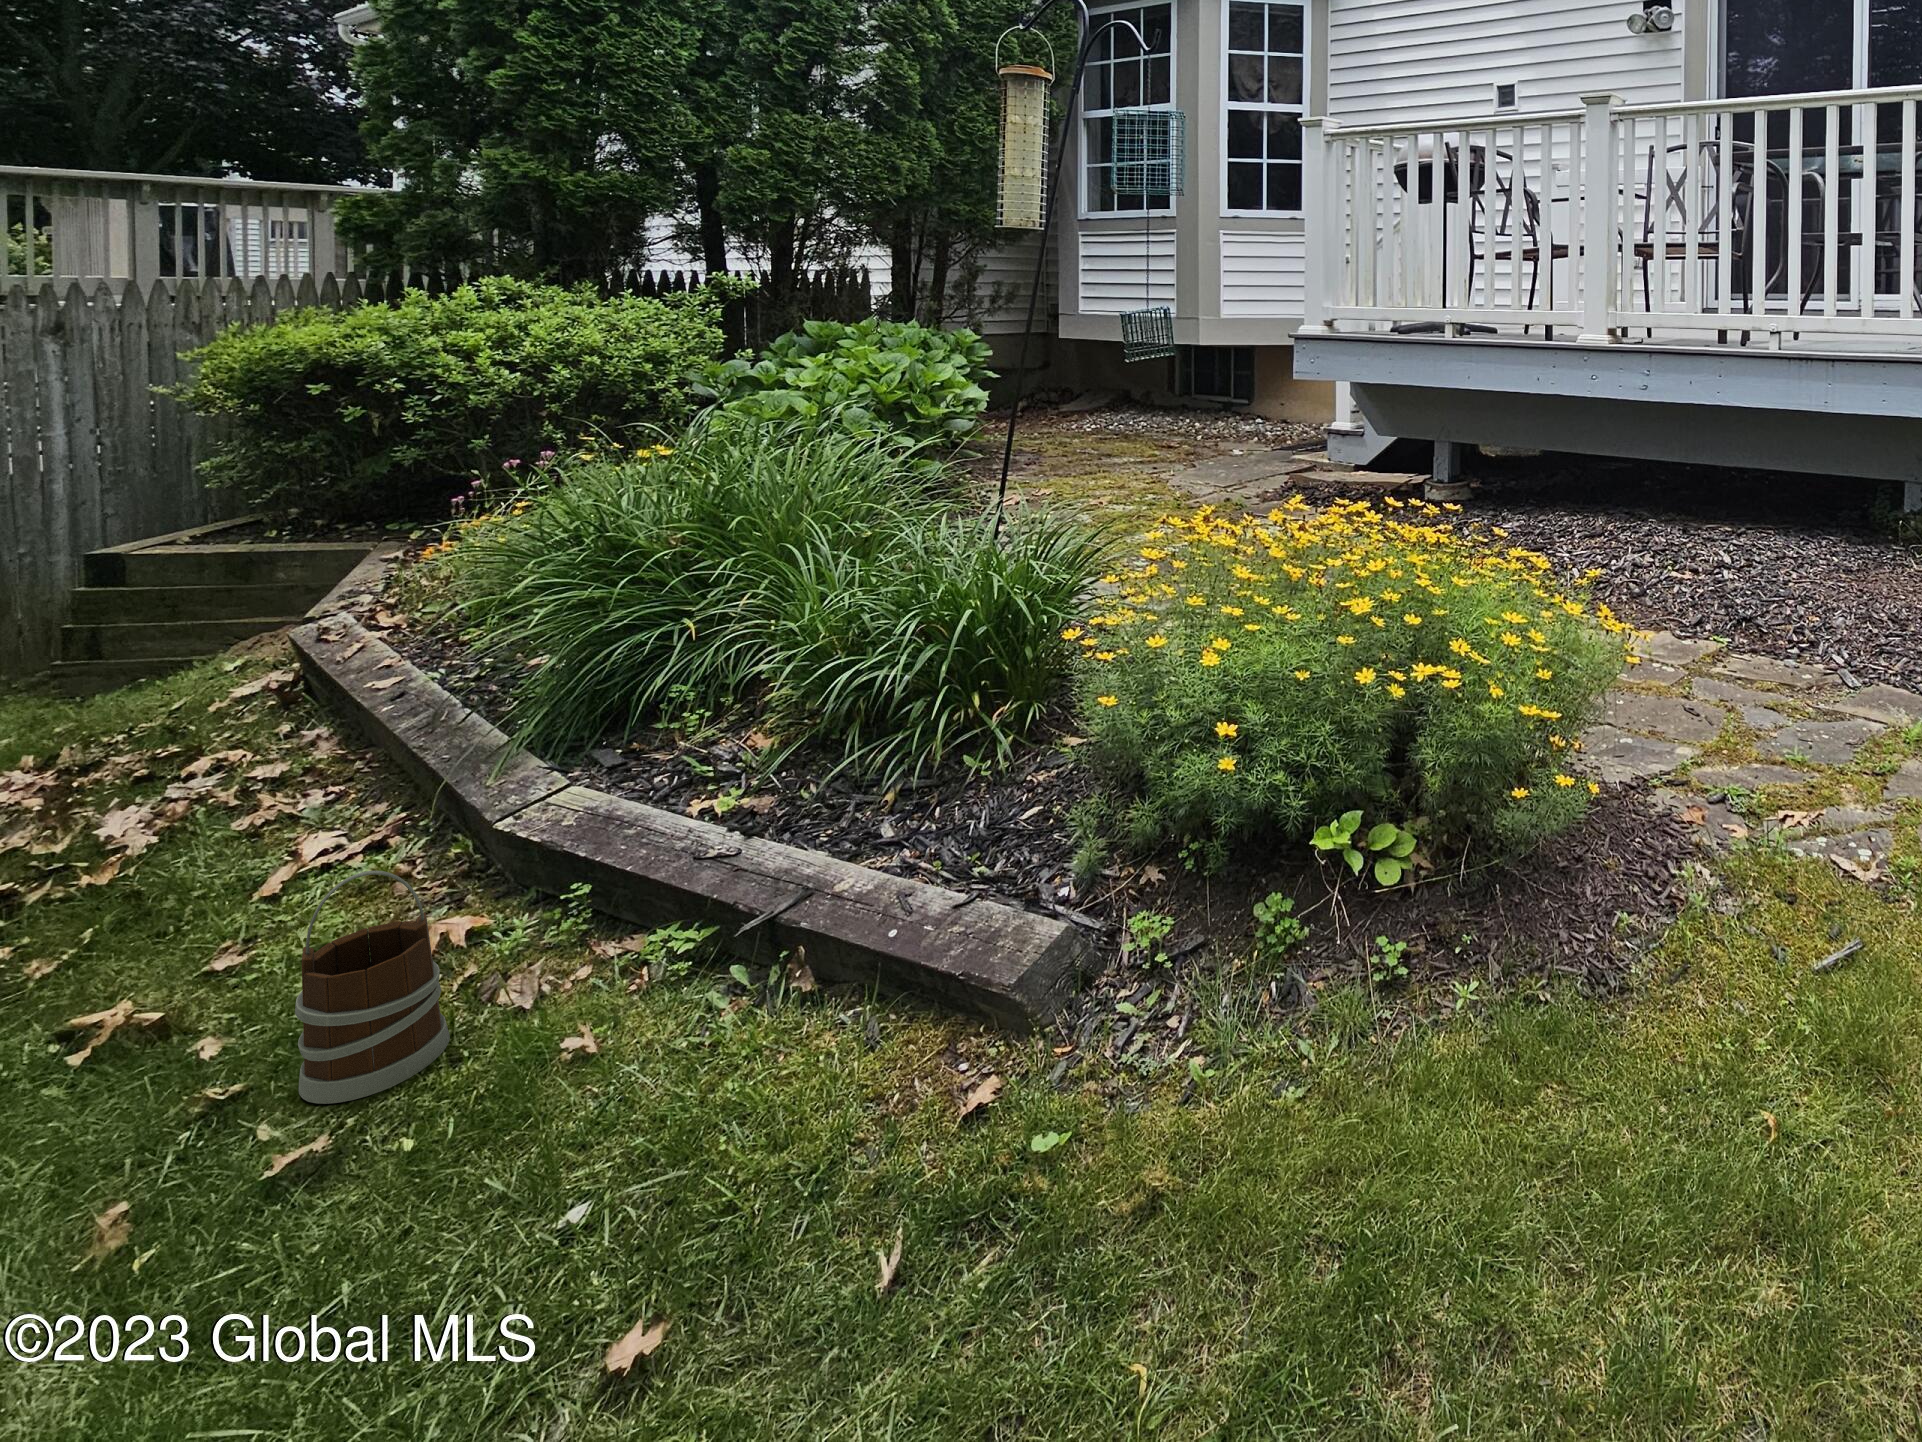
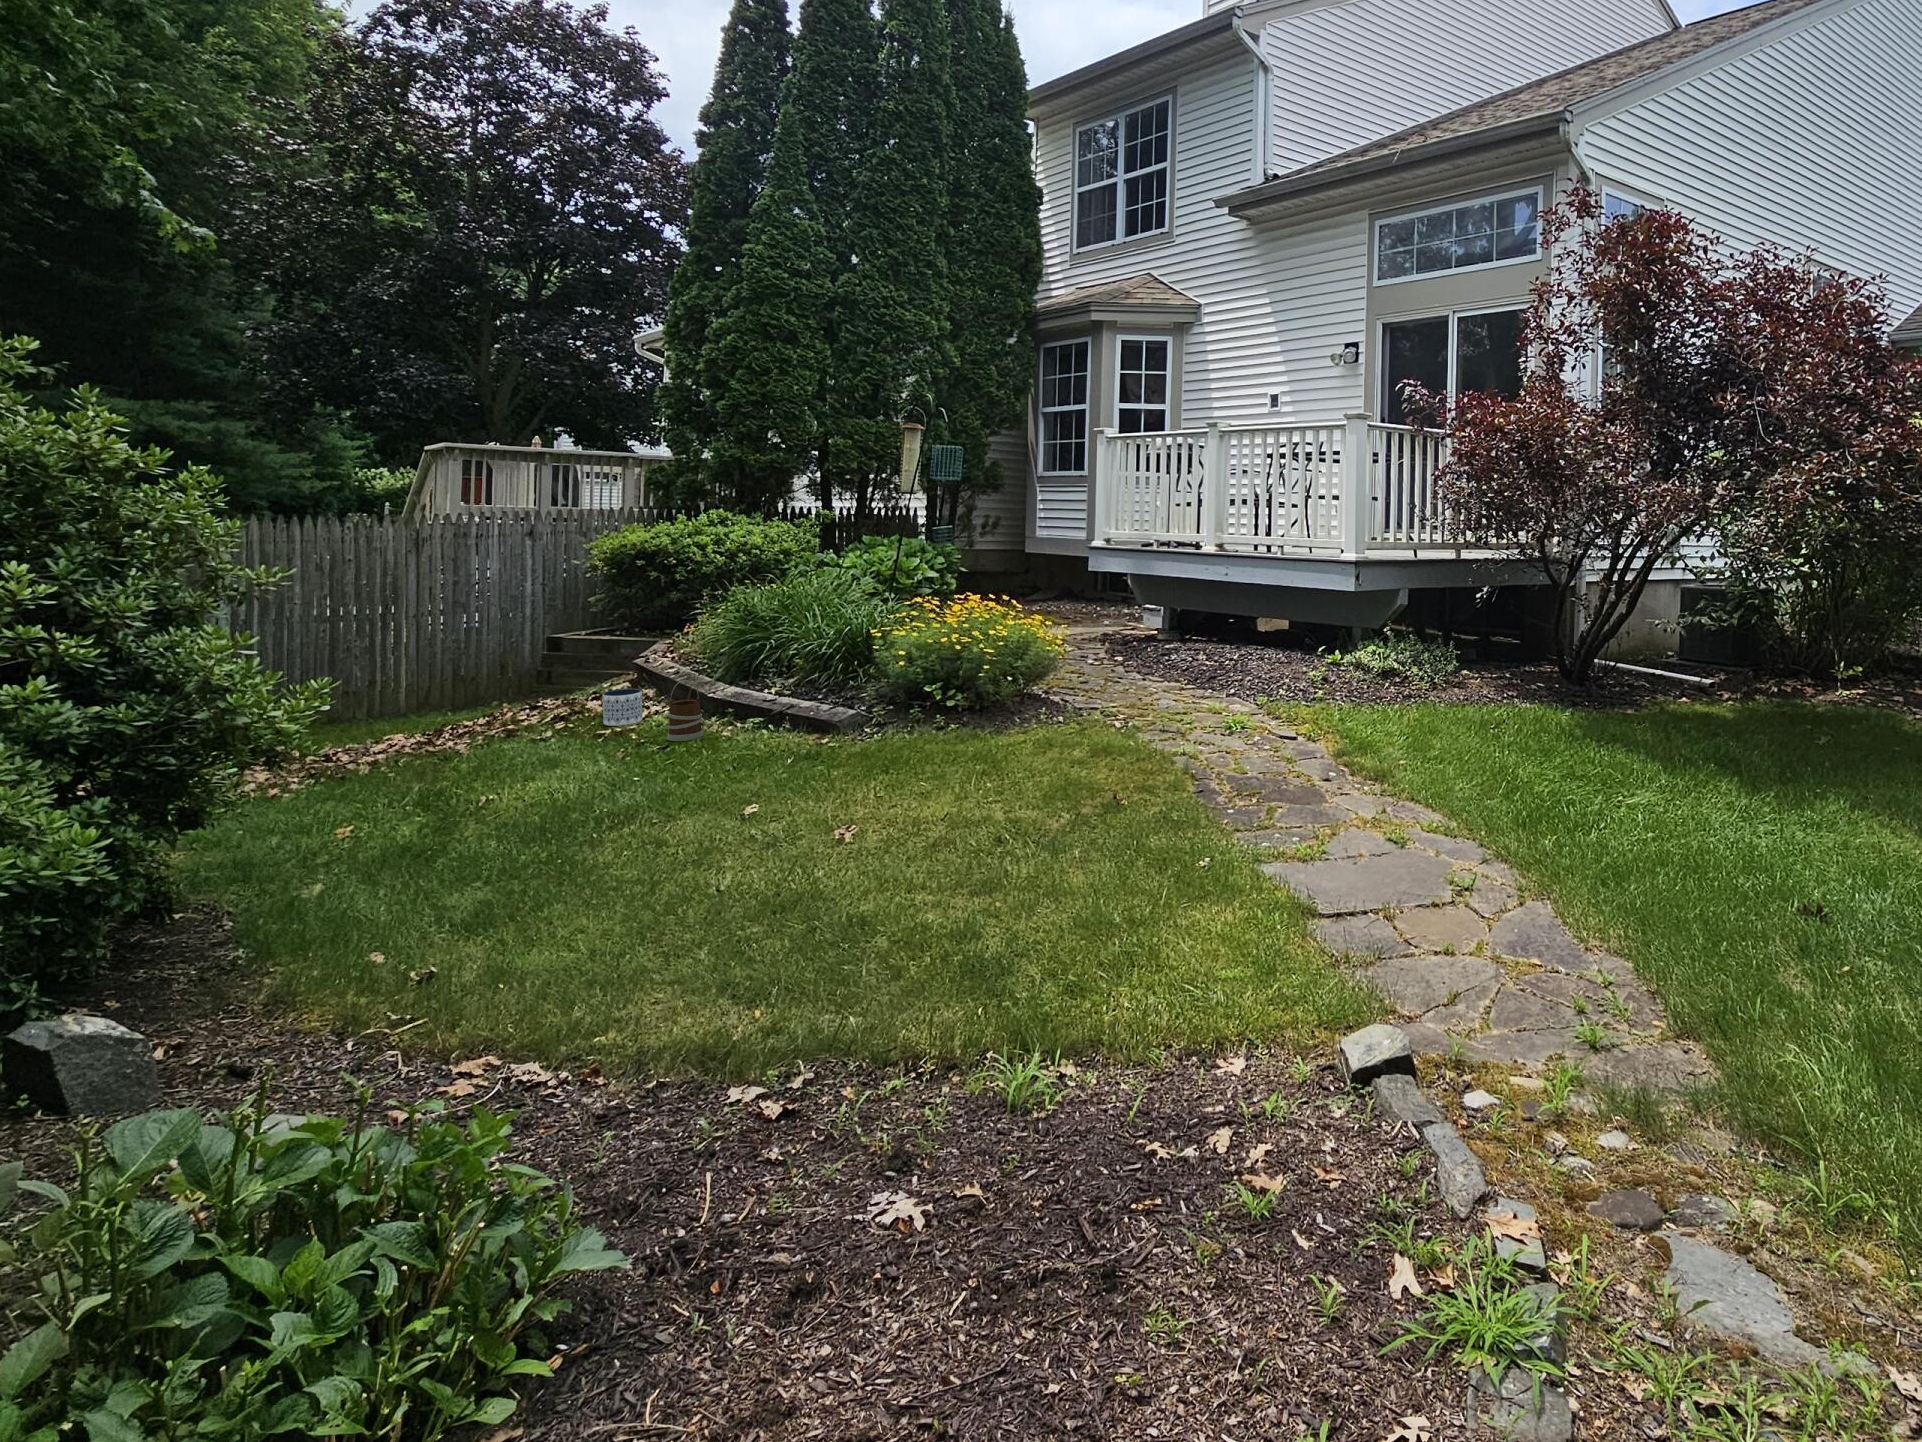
planter: none [85,818,247,963] -> present [603,689,642,726]

